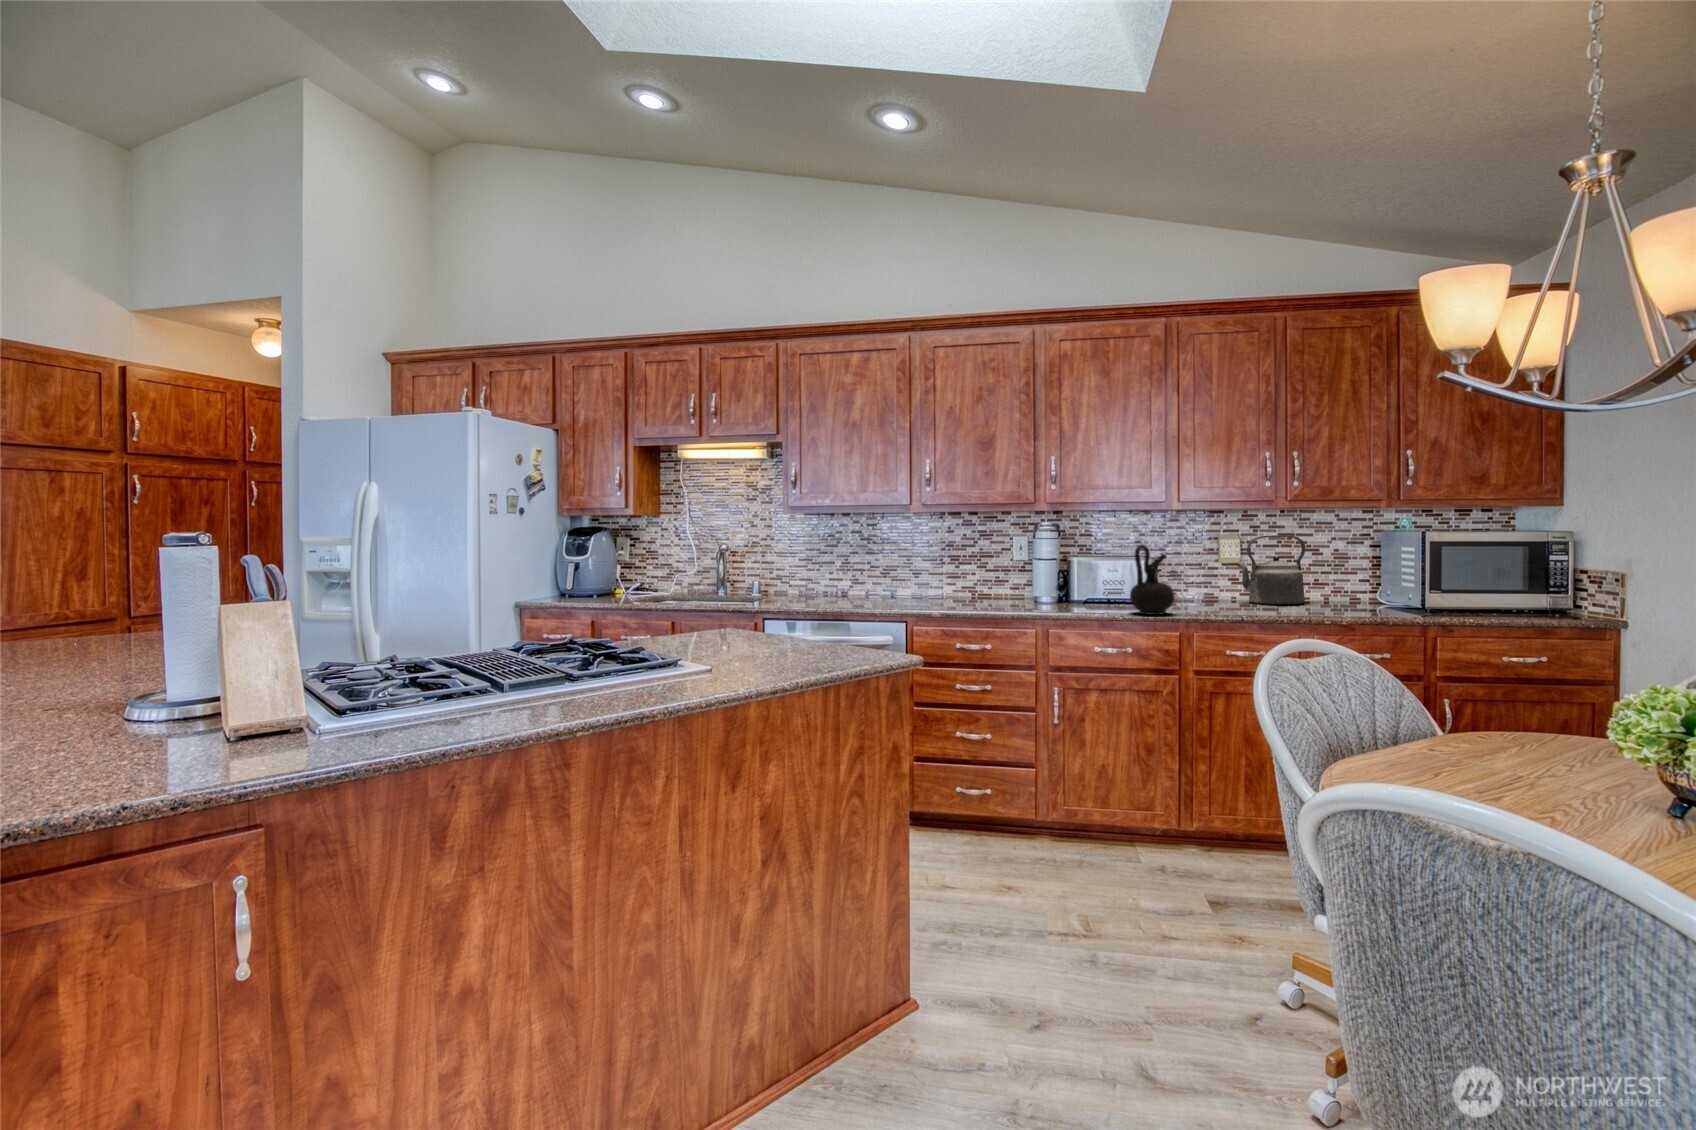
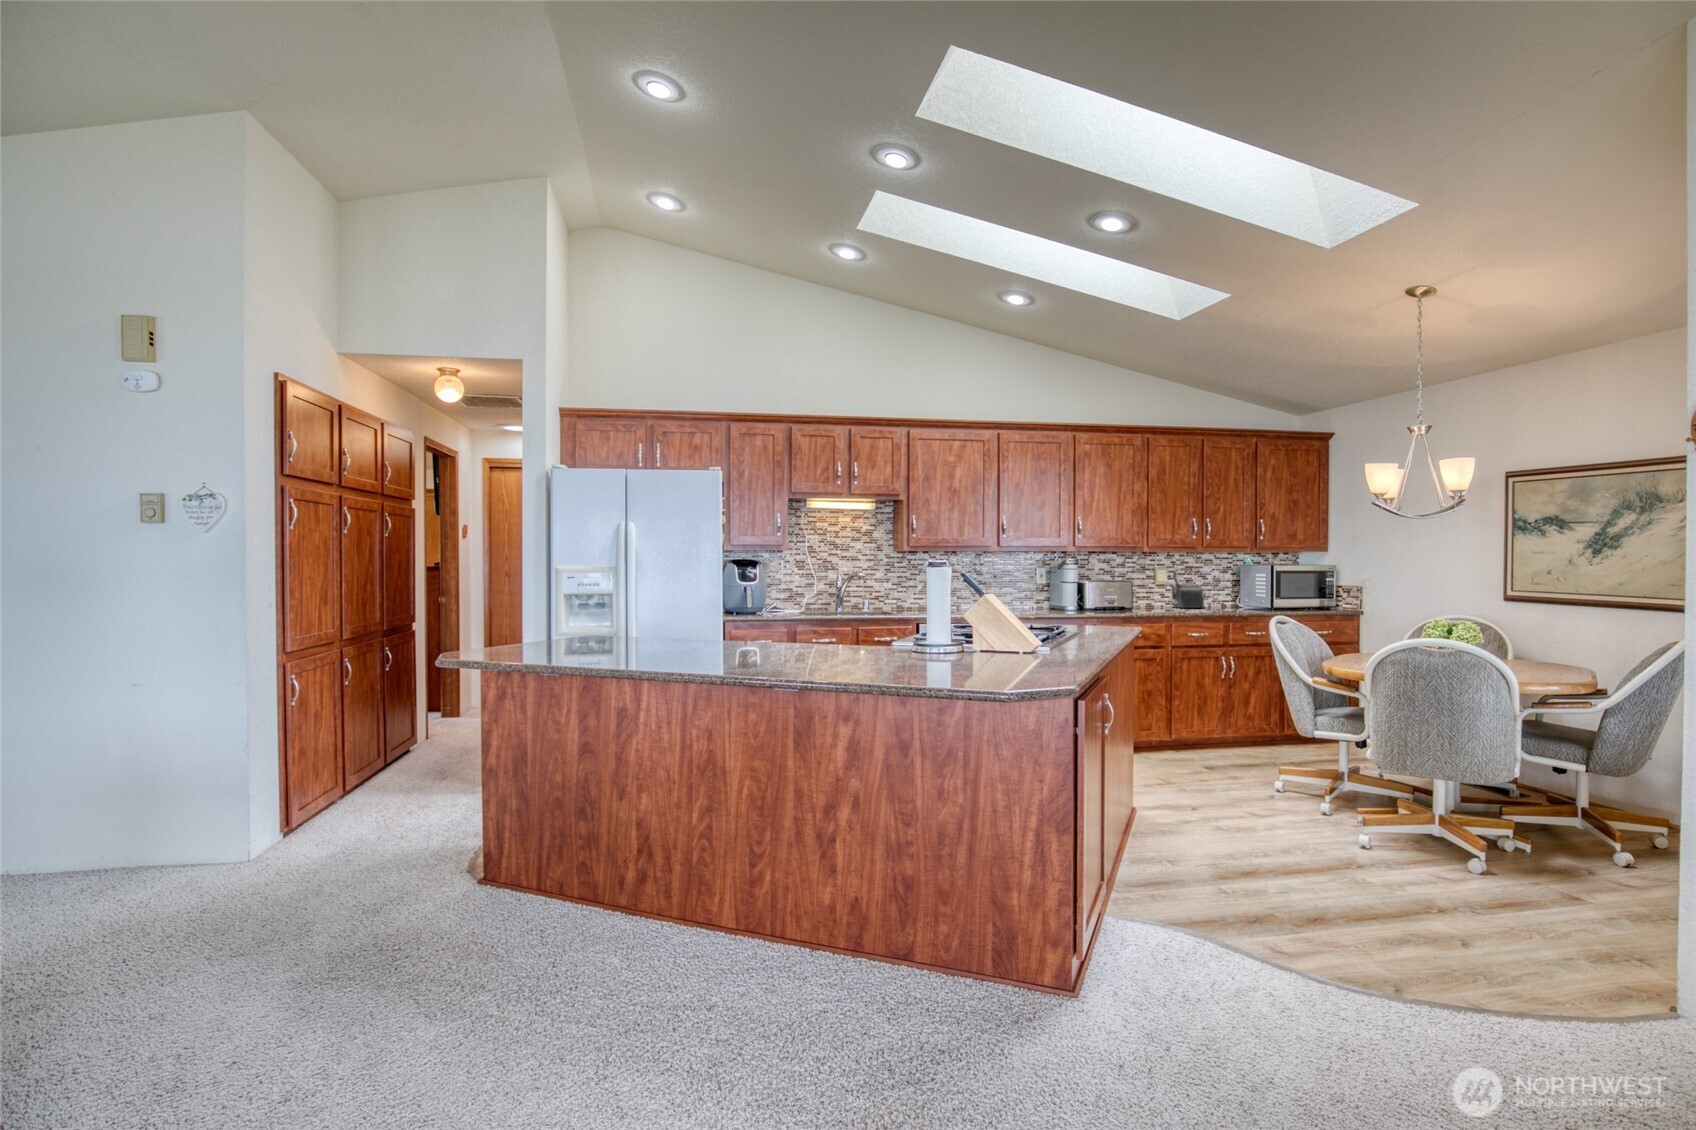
ceramic jug: present [1130,545,1174,615] -> none [1133,573,1160,614]

